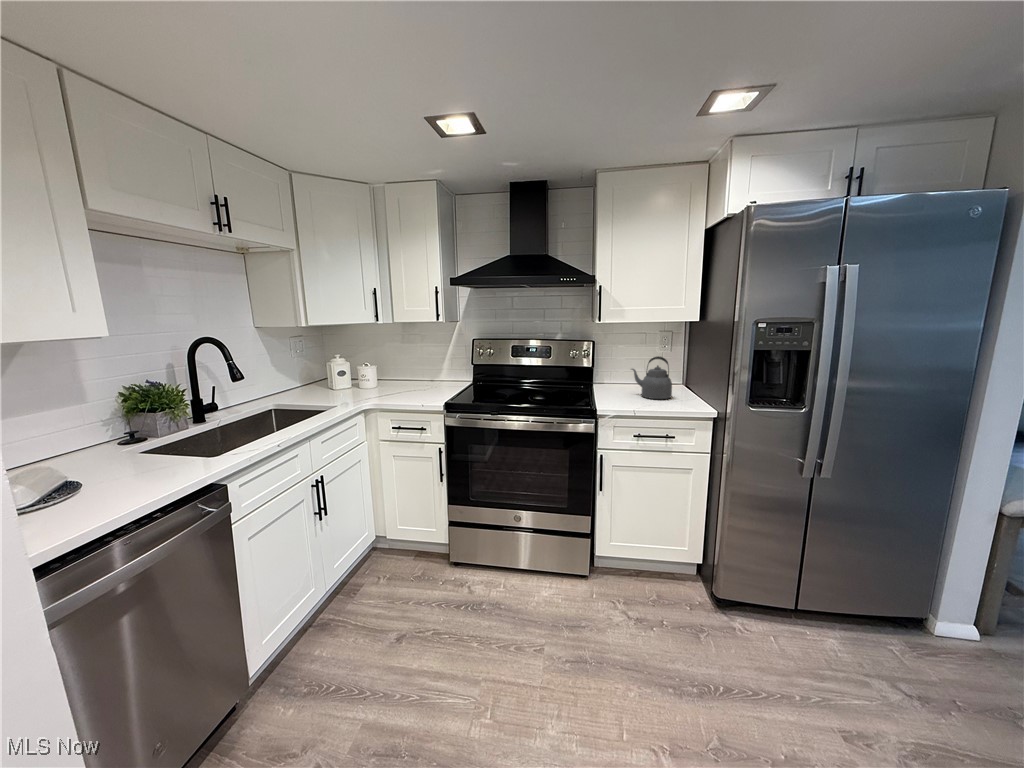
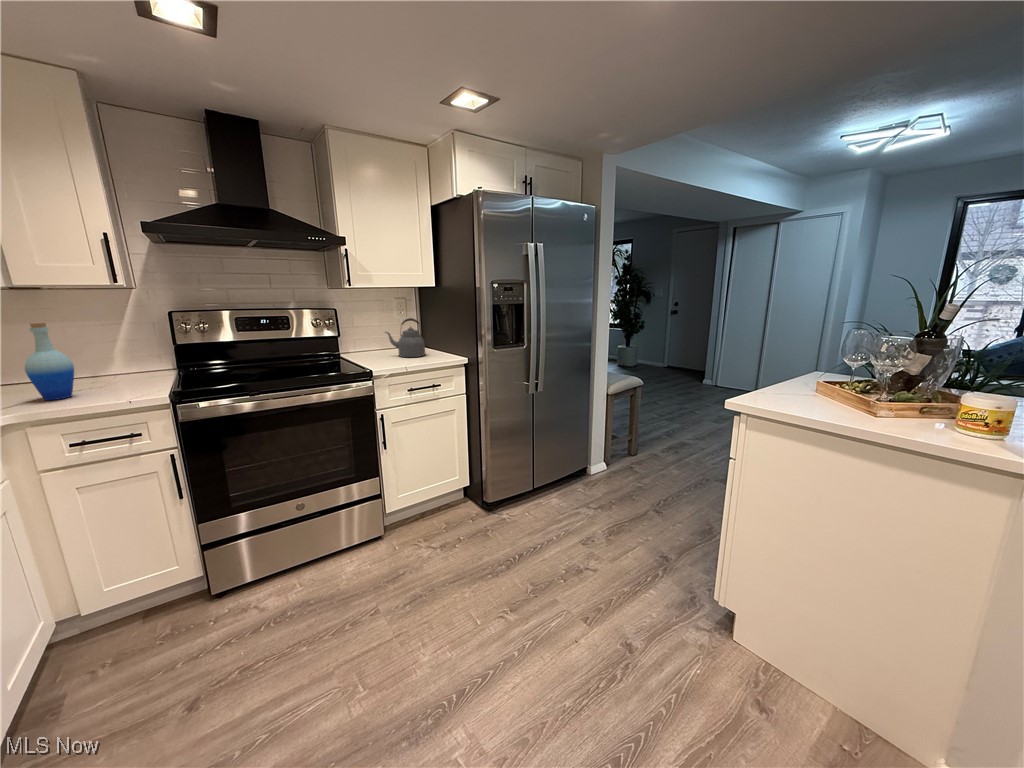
bottle: none [388,347,410,396] -> present [25,323,74,400]

